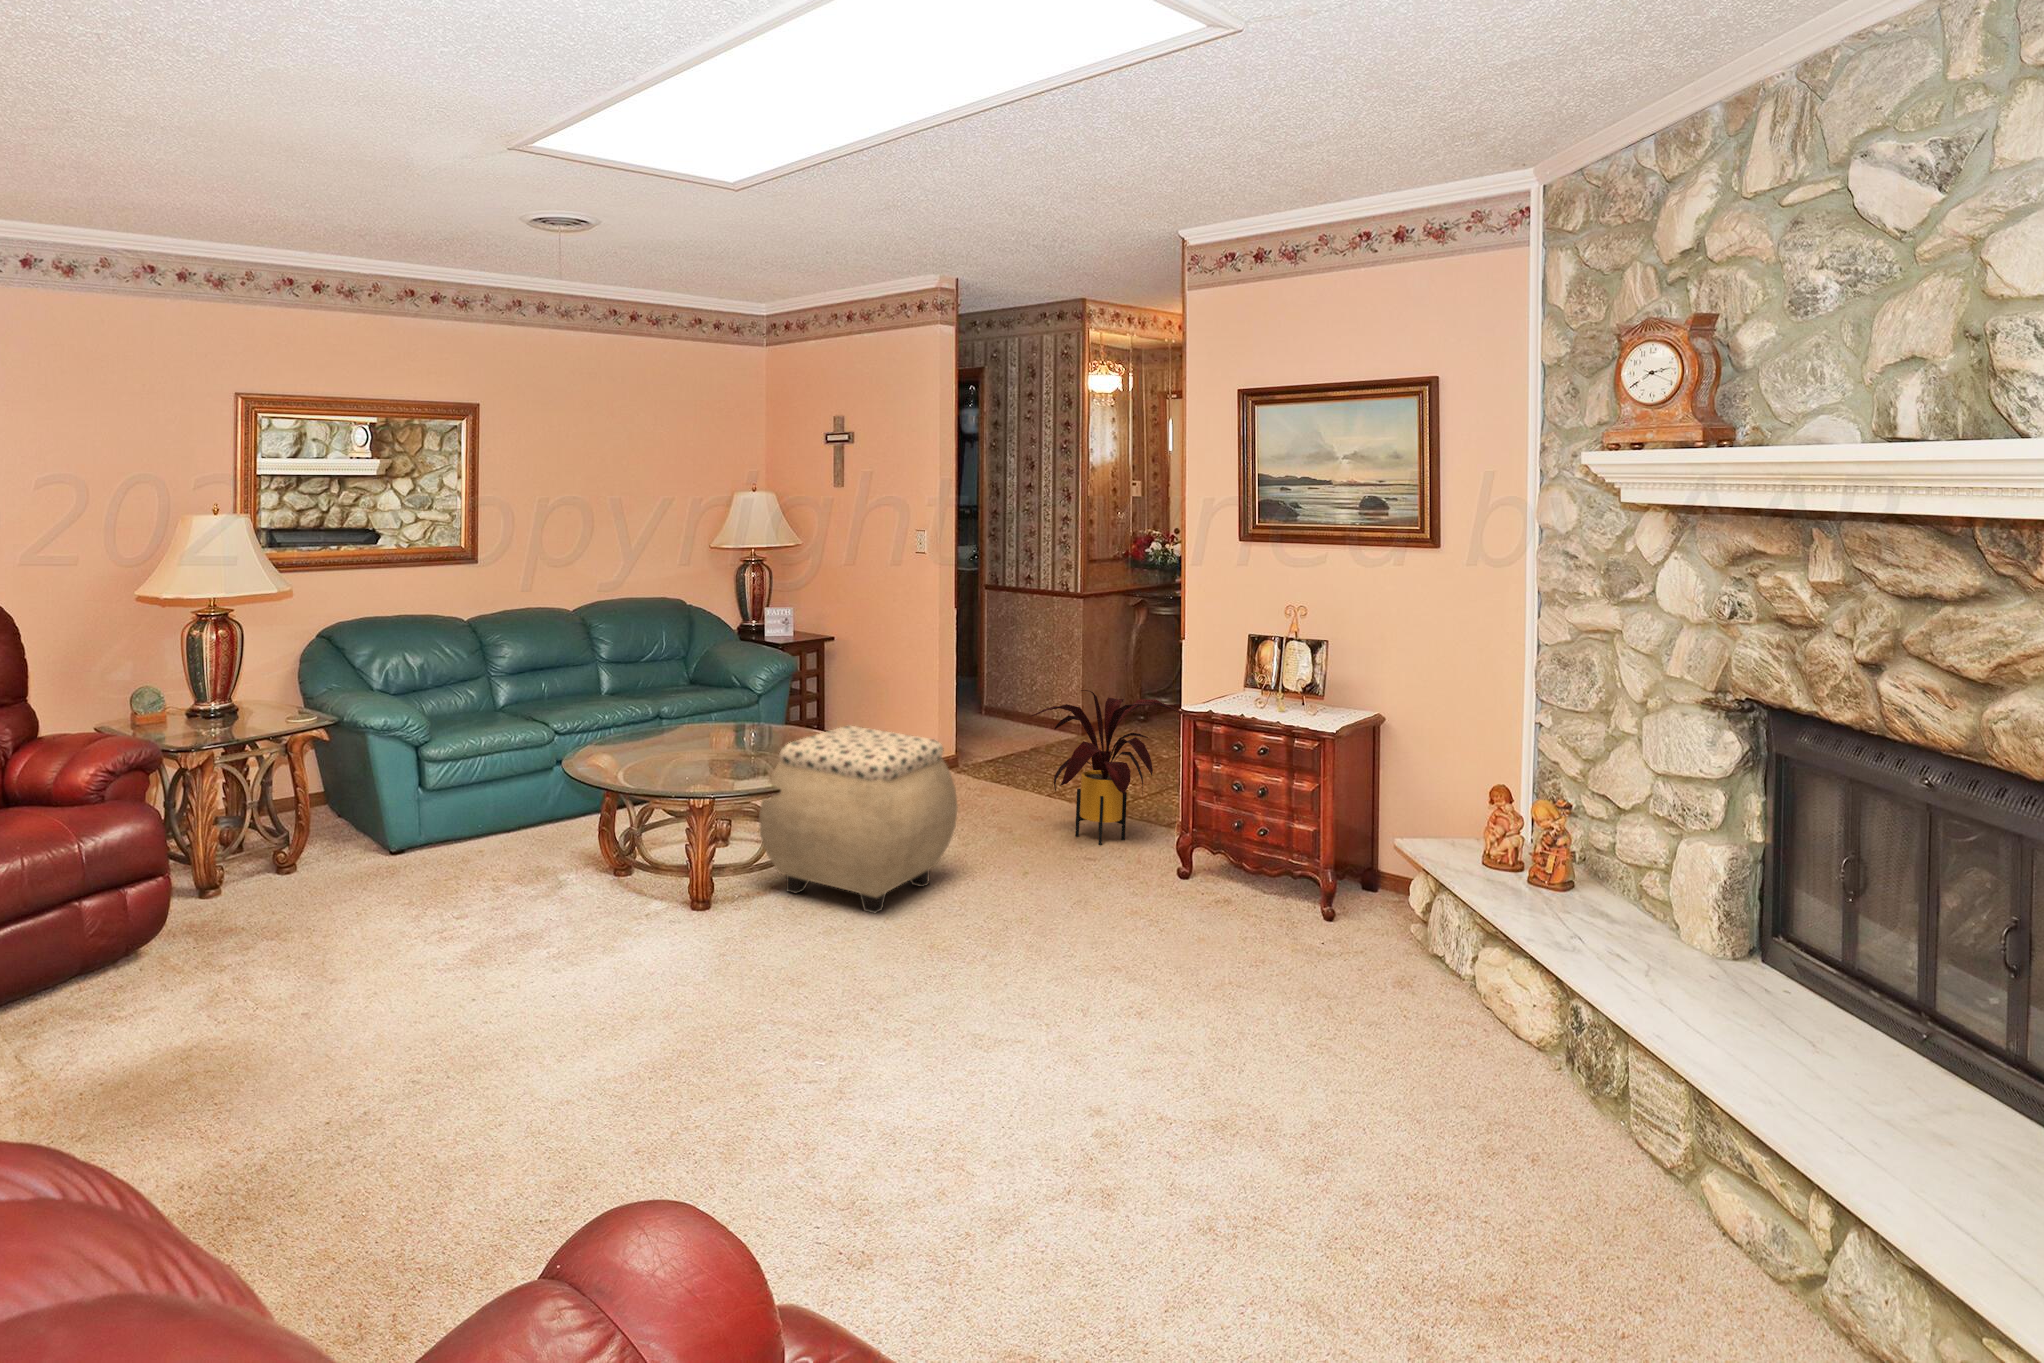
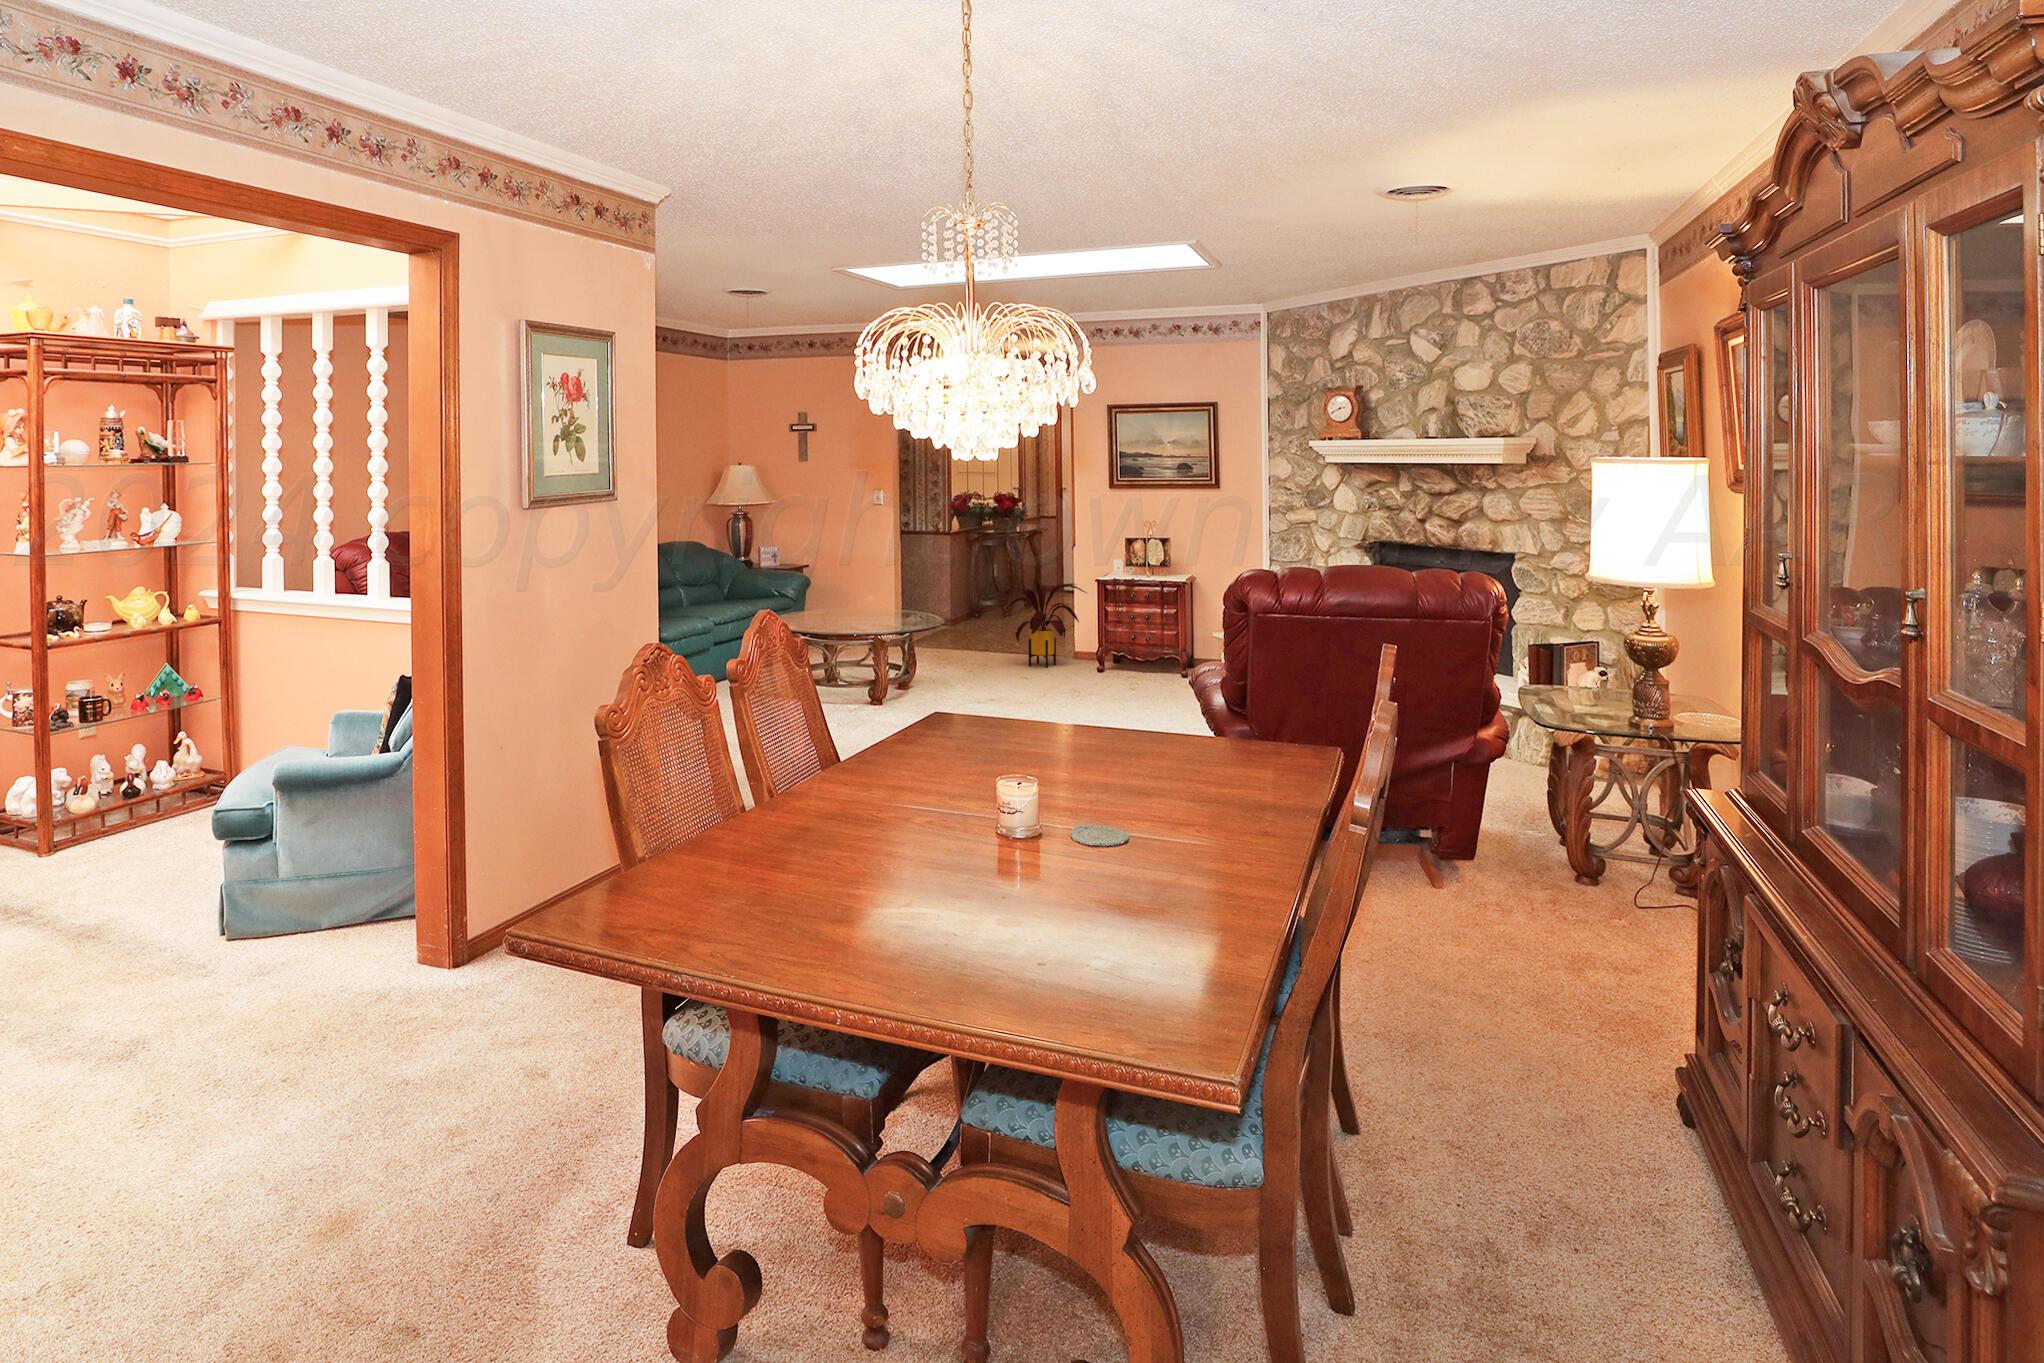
ottoman: present [759,726,958,913] -> none [915,607,1003,699]

